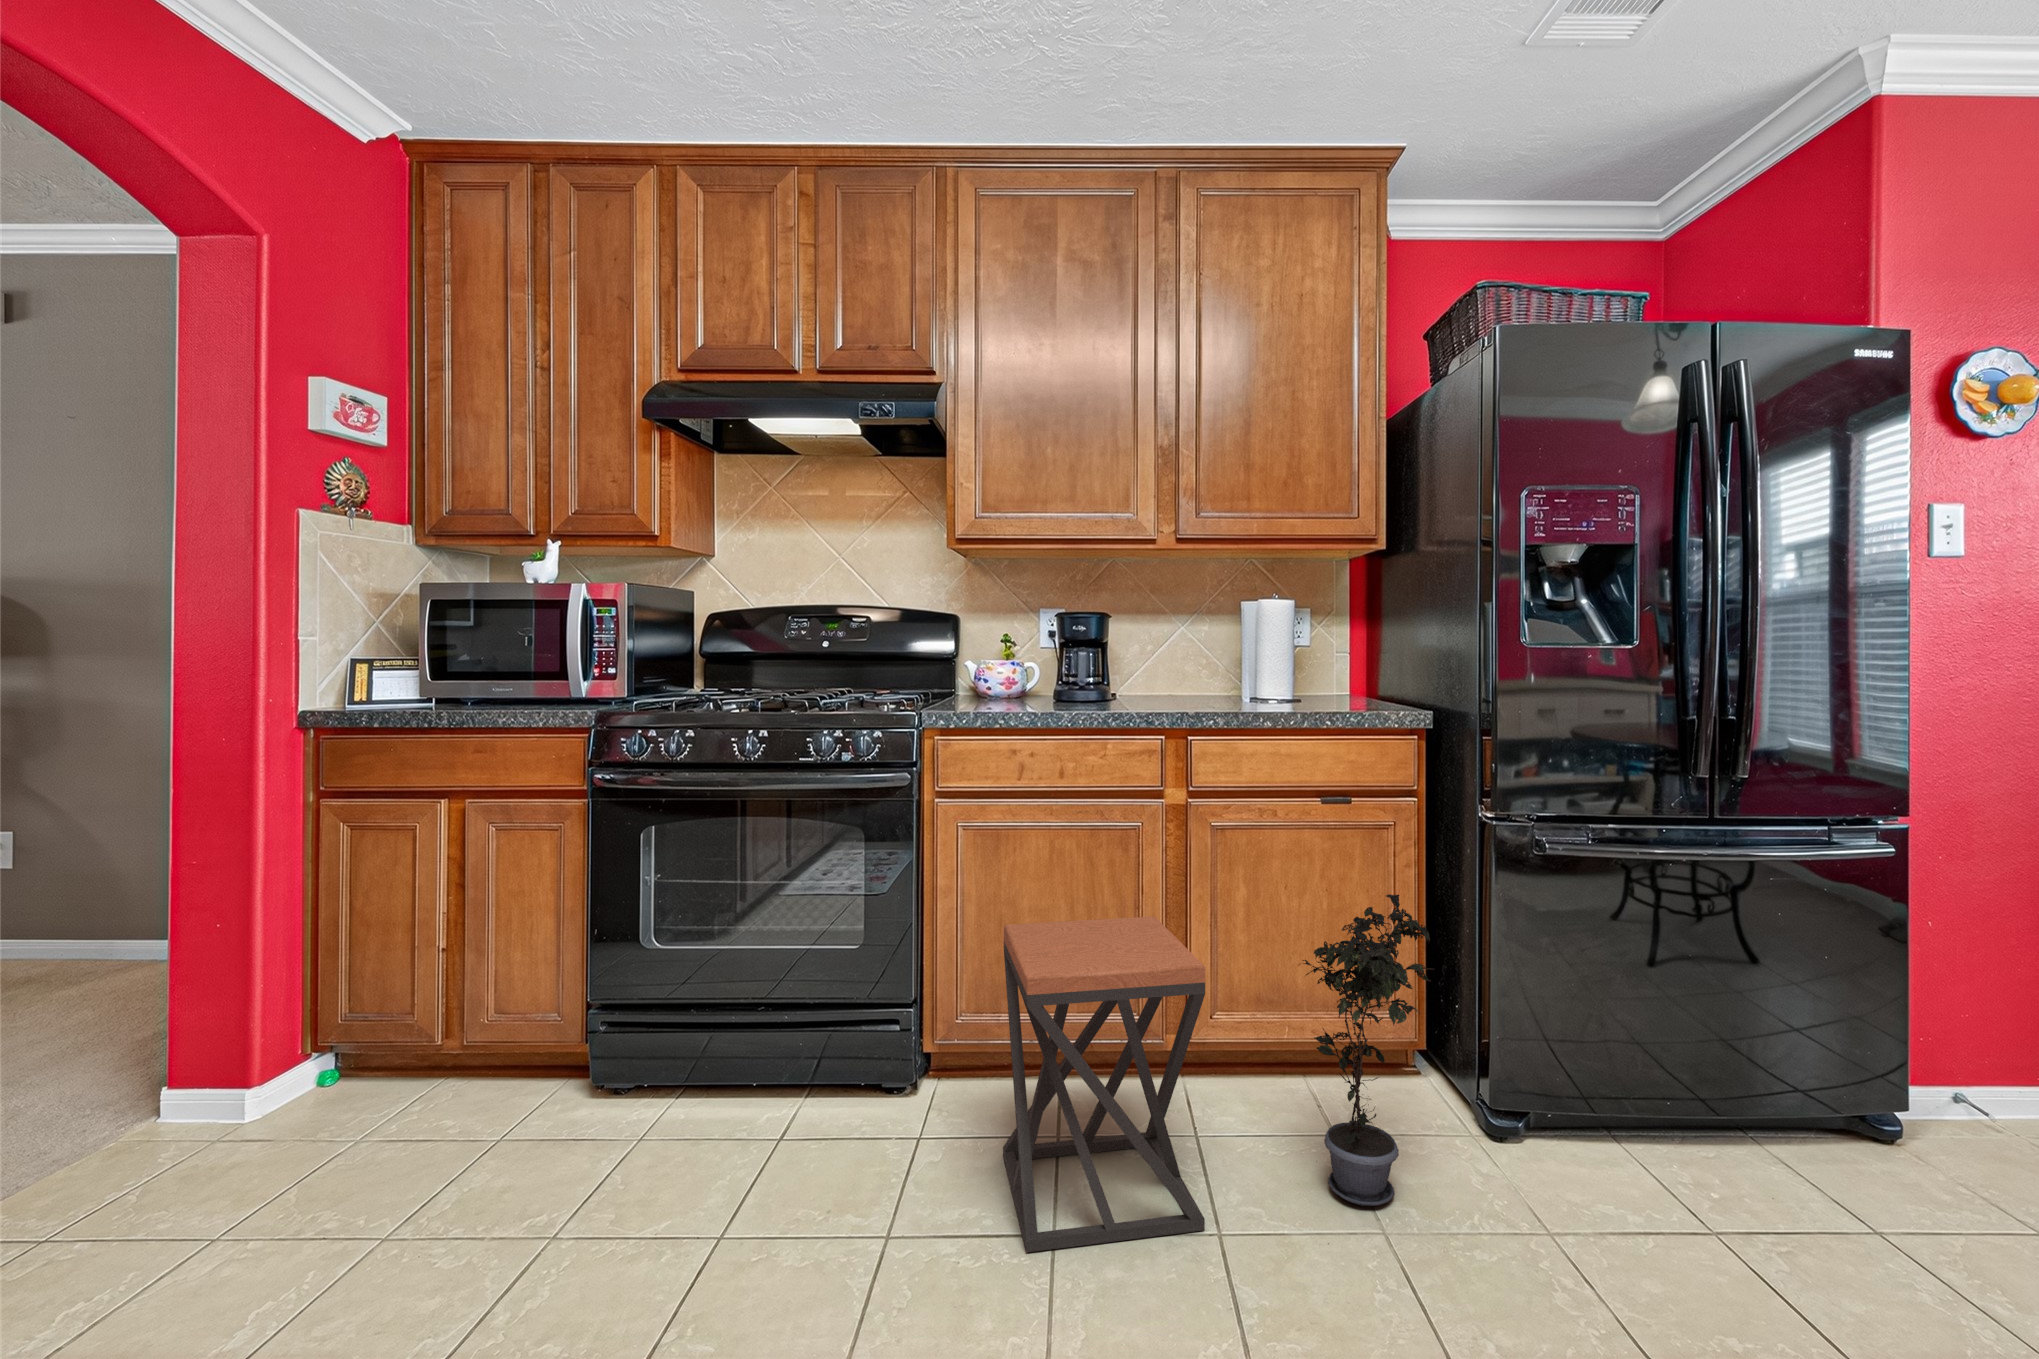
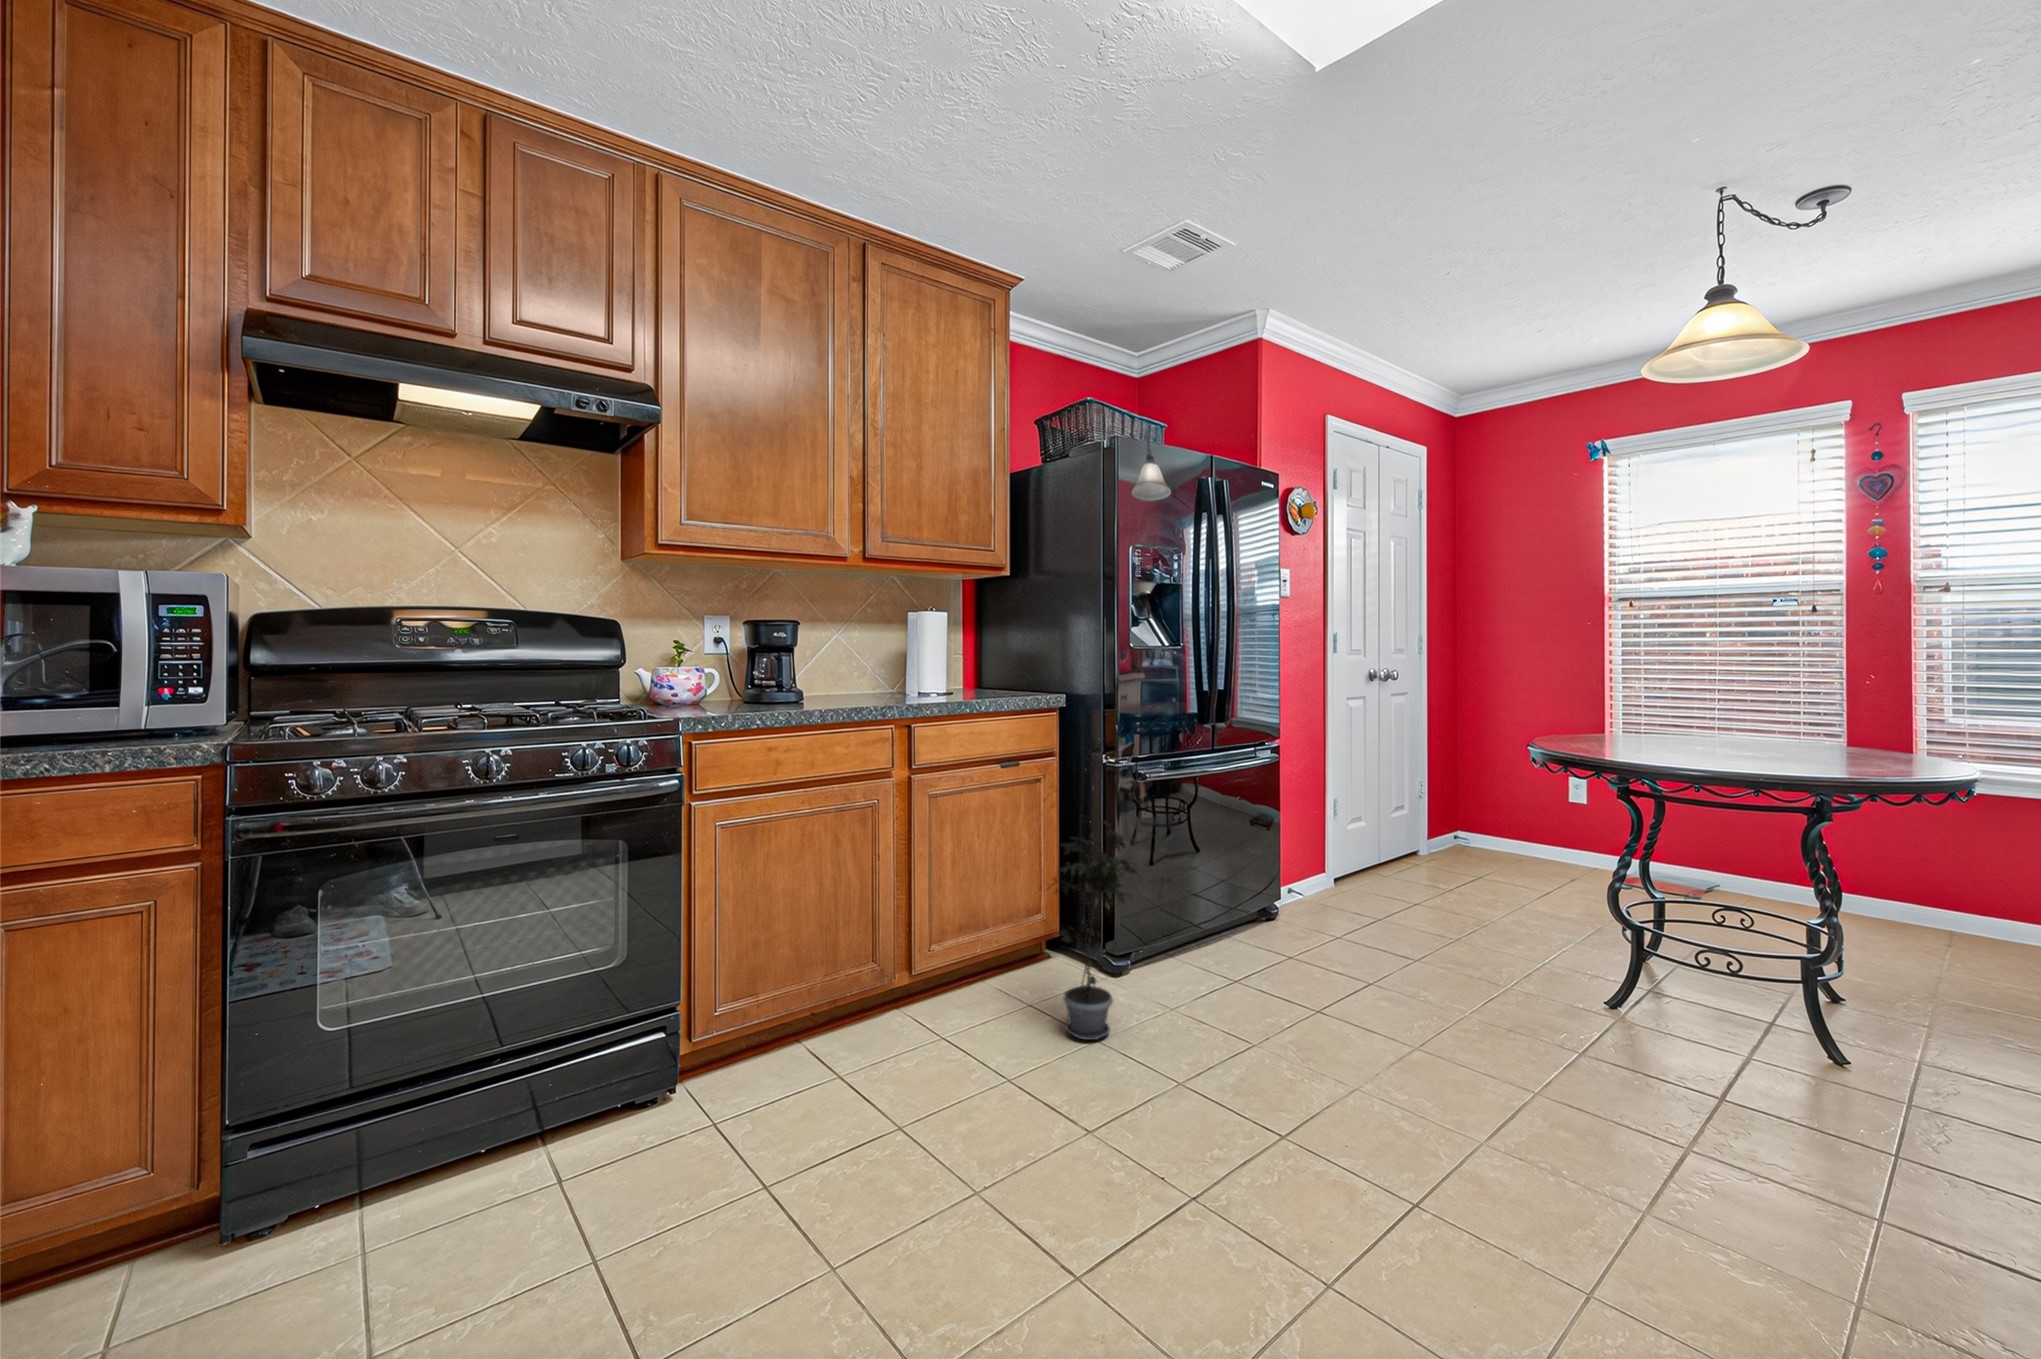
stool: present [1003,916,1205,1252] -> none [827,870,1026,1158]

